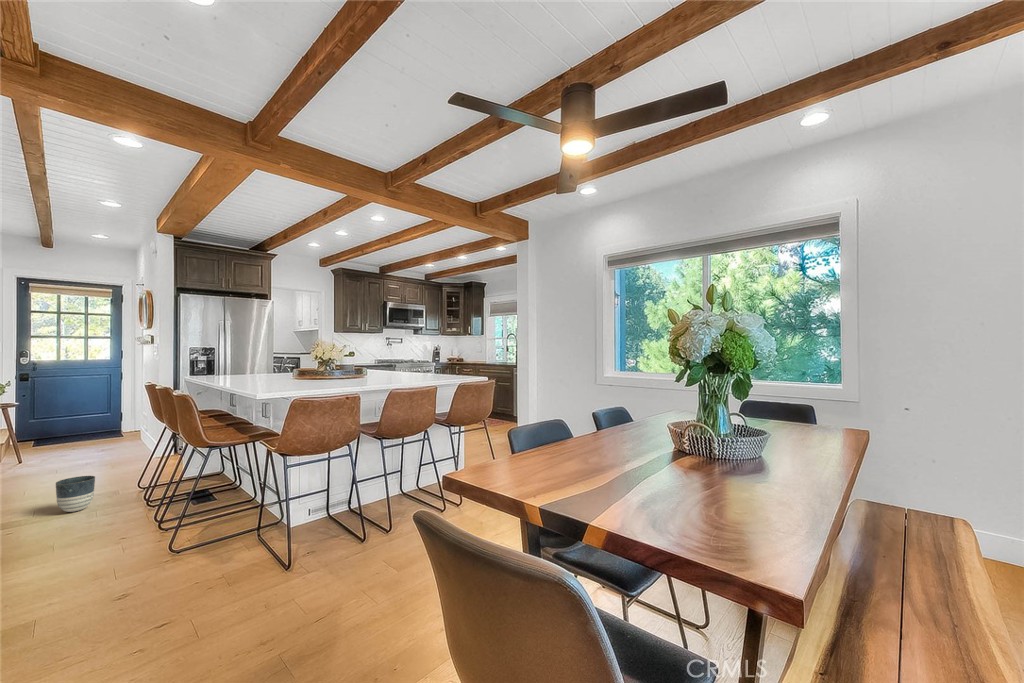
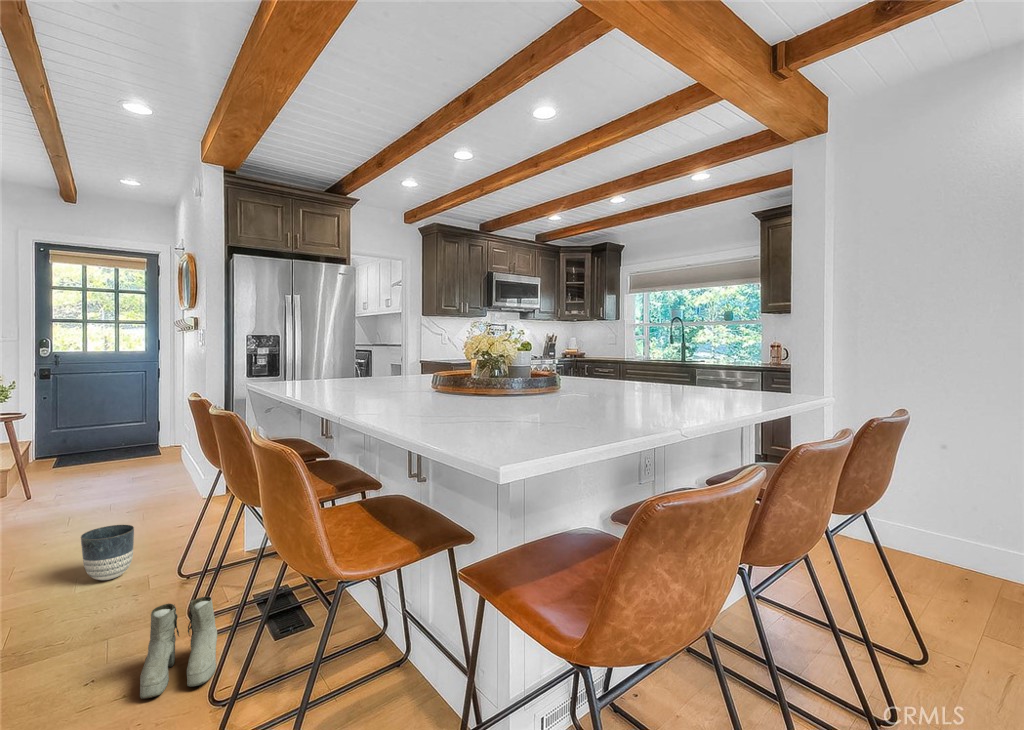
boots: none [95,506,148,561] -> present [140,596,217,699]

